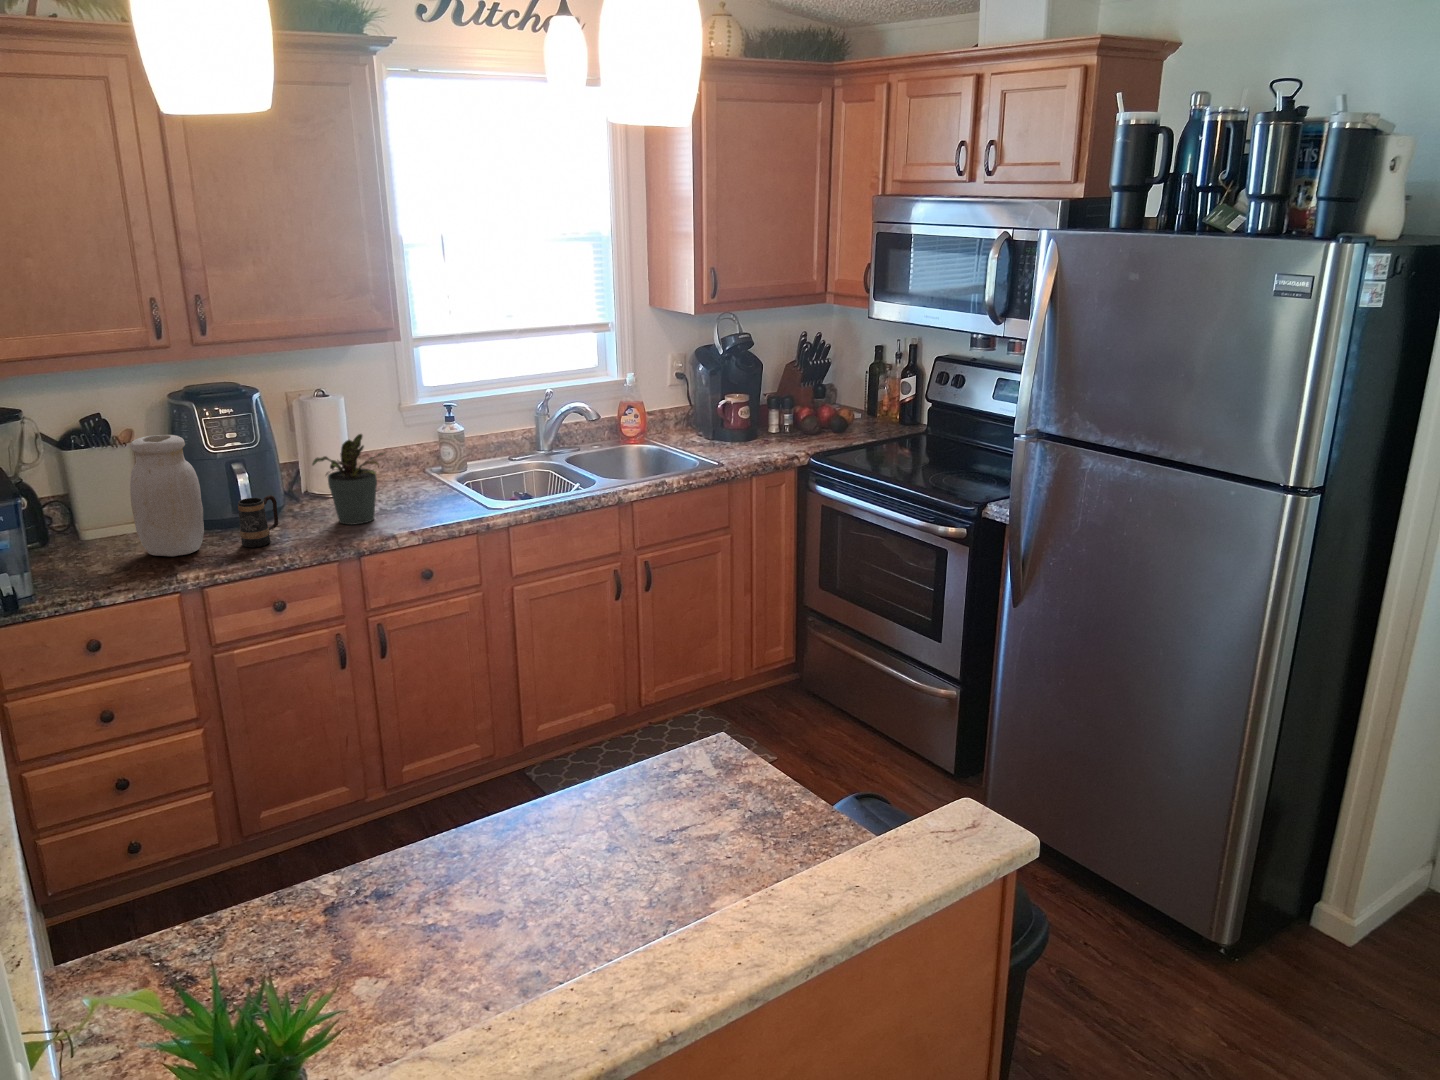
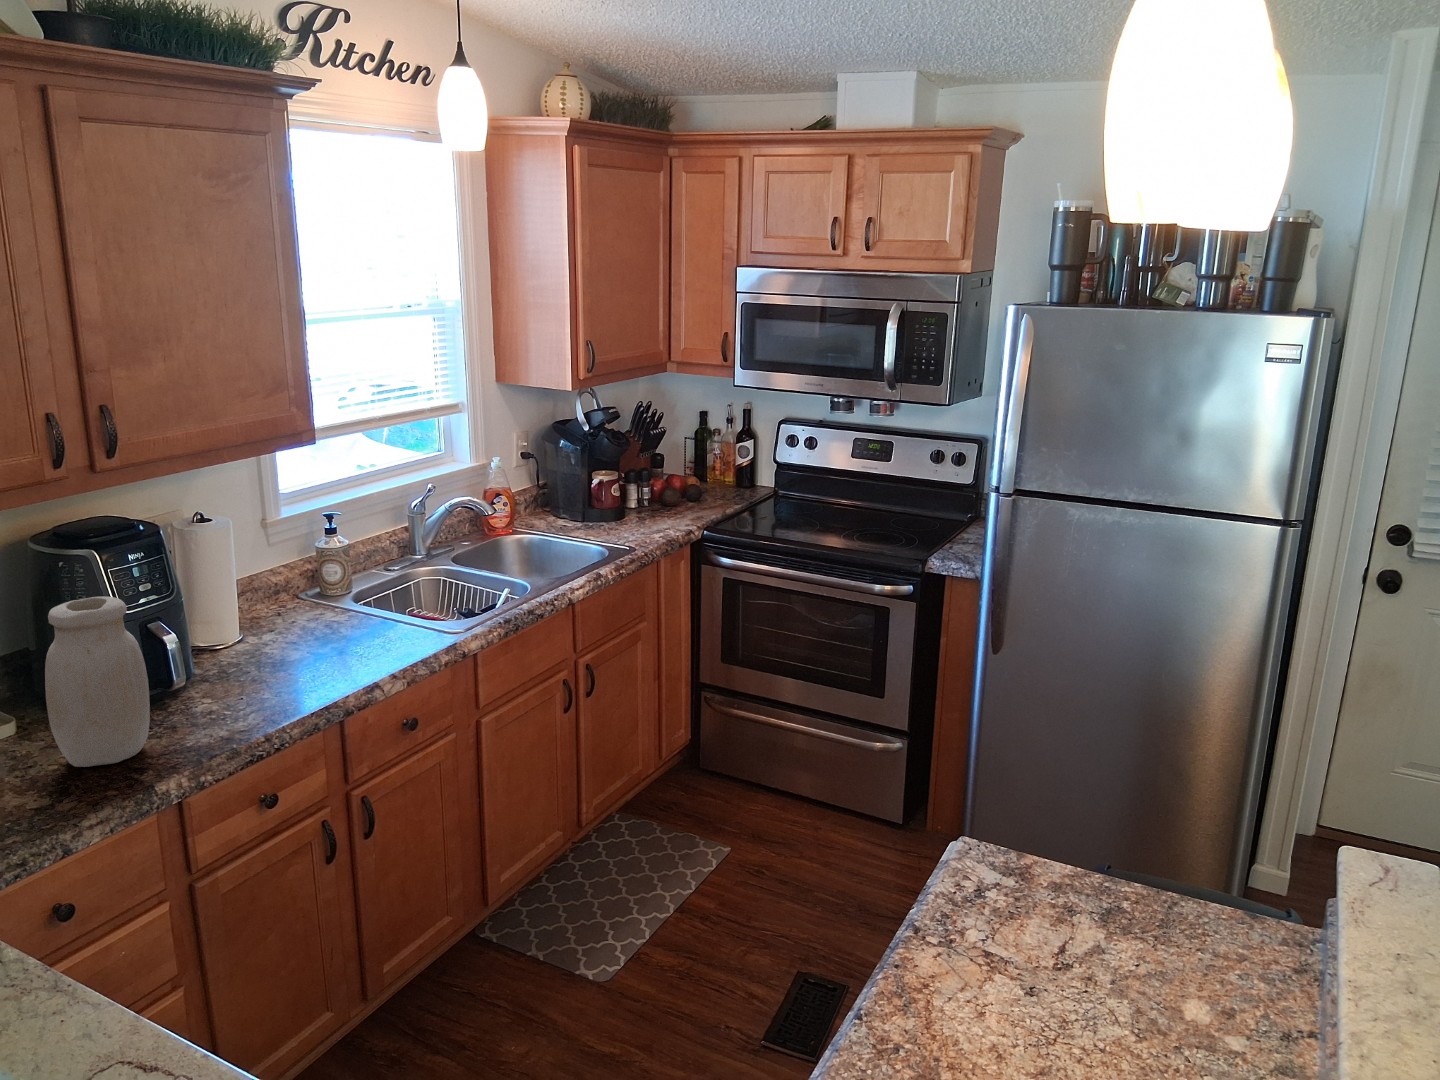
potted plant: present [312,434,383,525] -> none [258,563,347,678]
mug: present [238,495,278,547] -> none [192,657,237,731]

